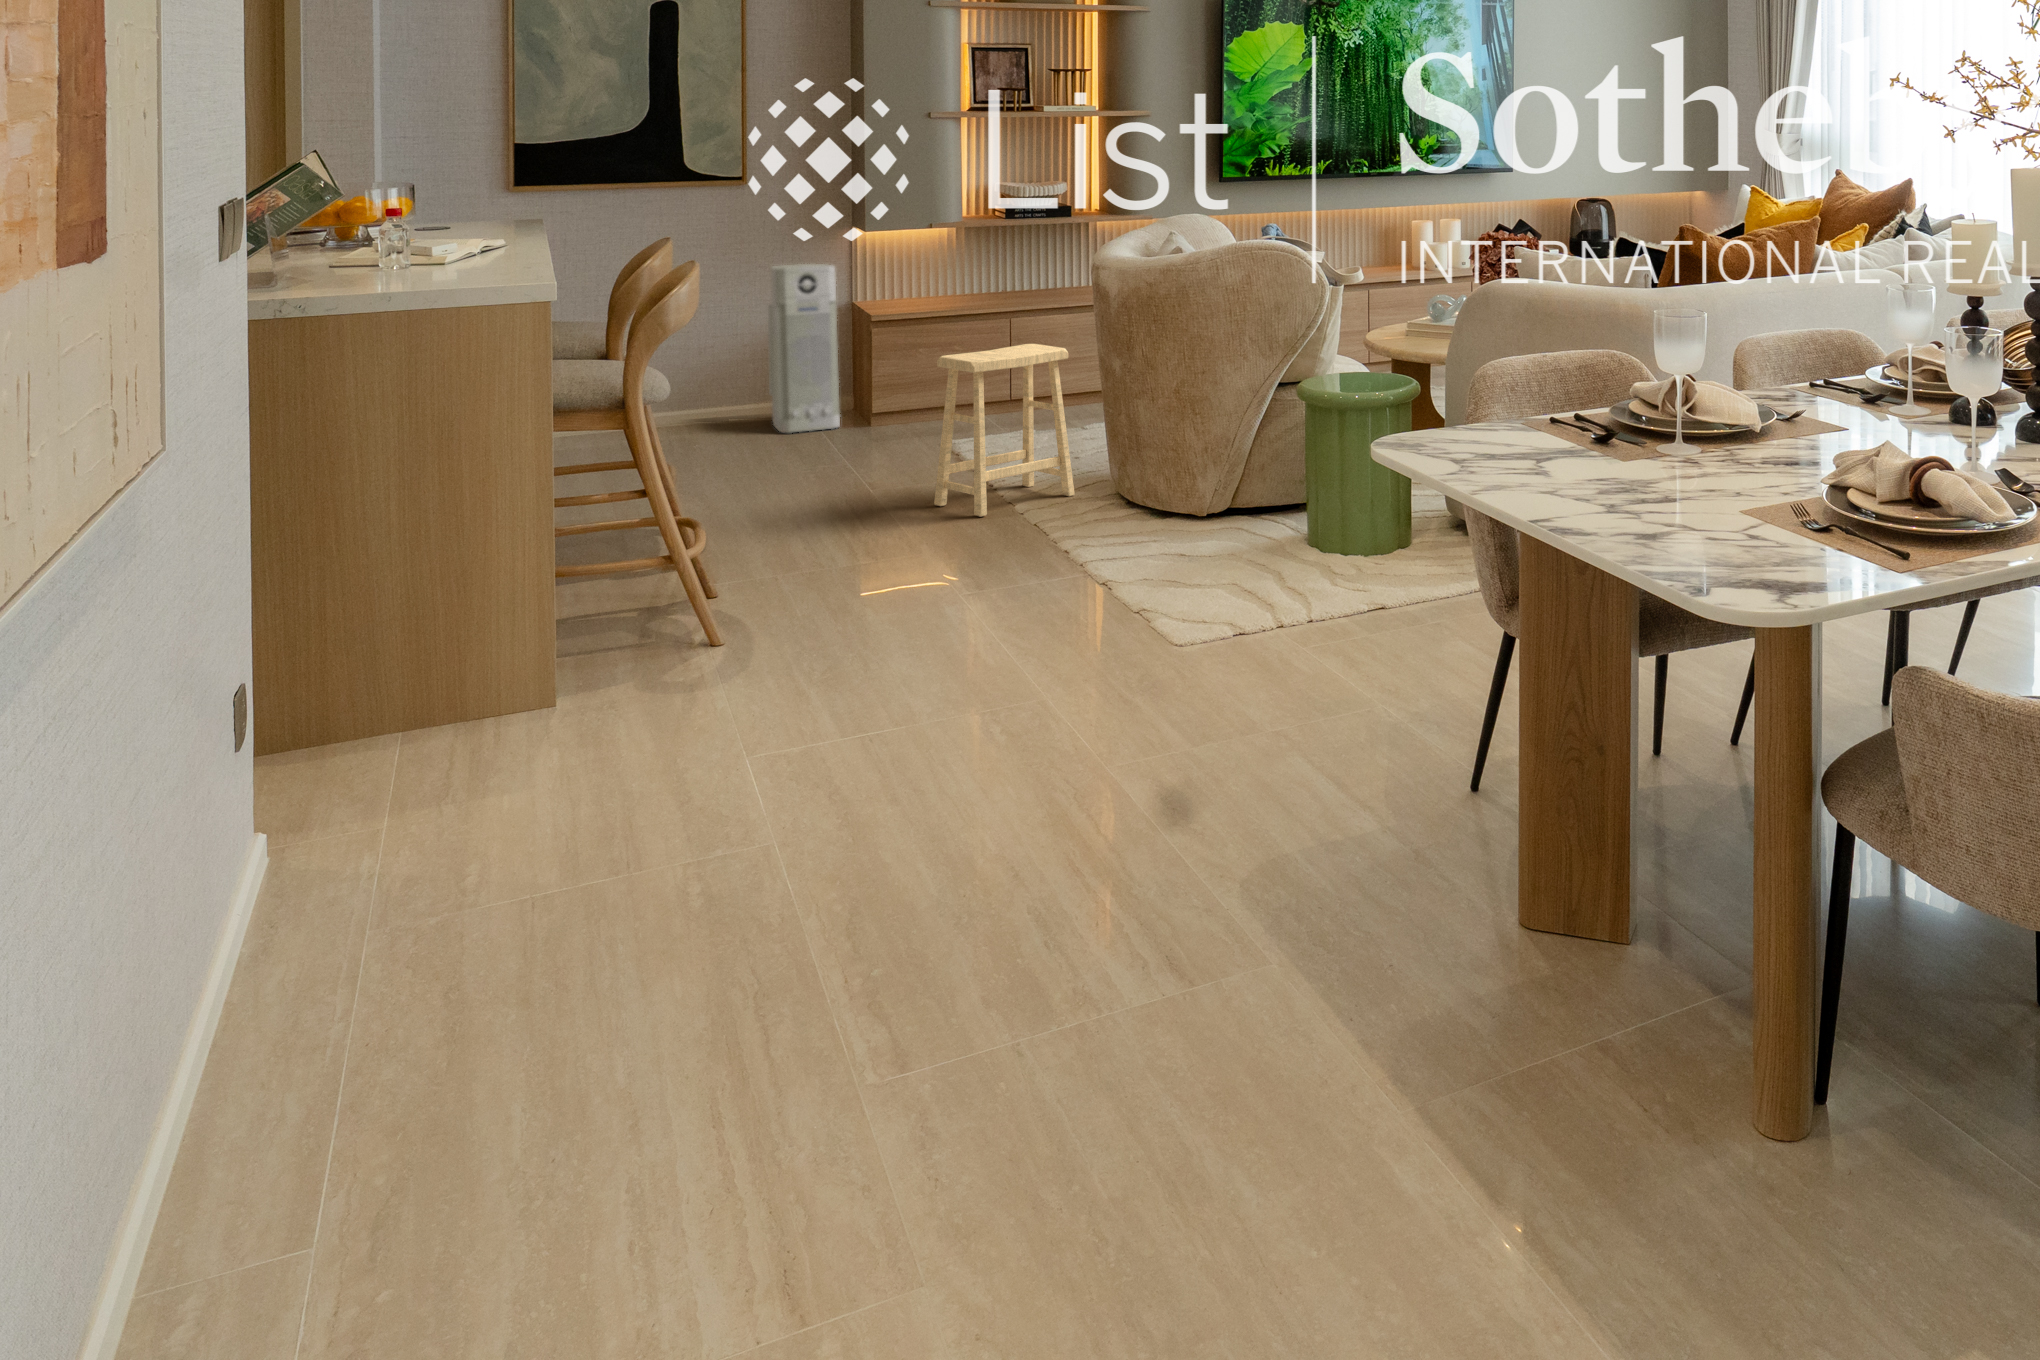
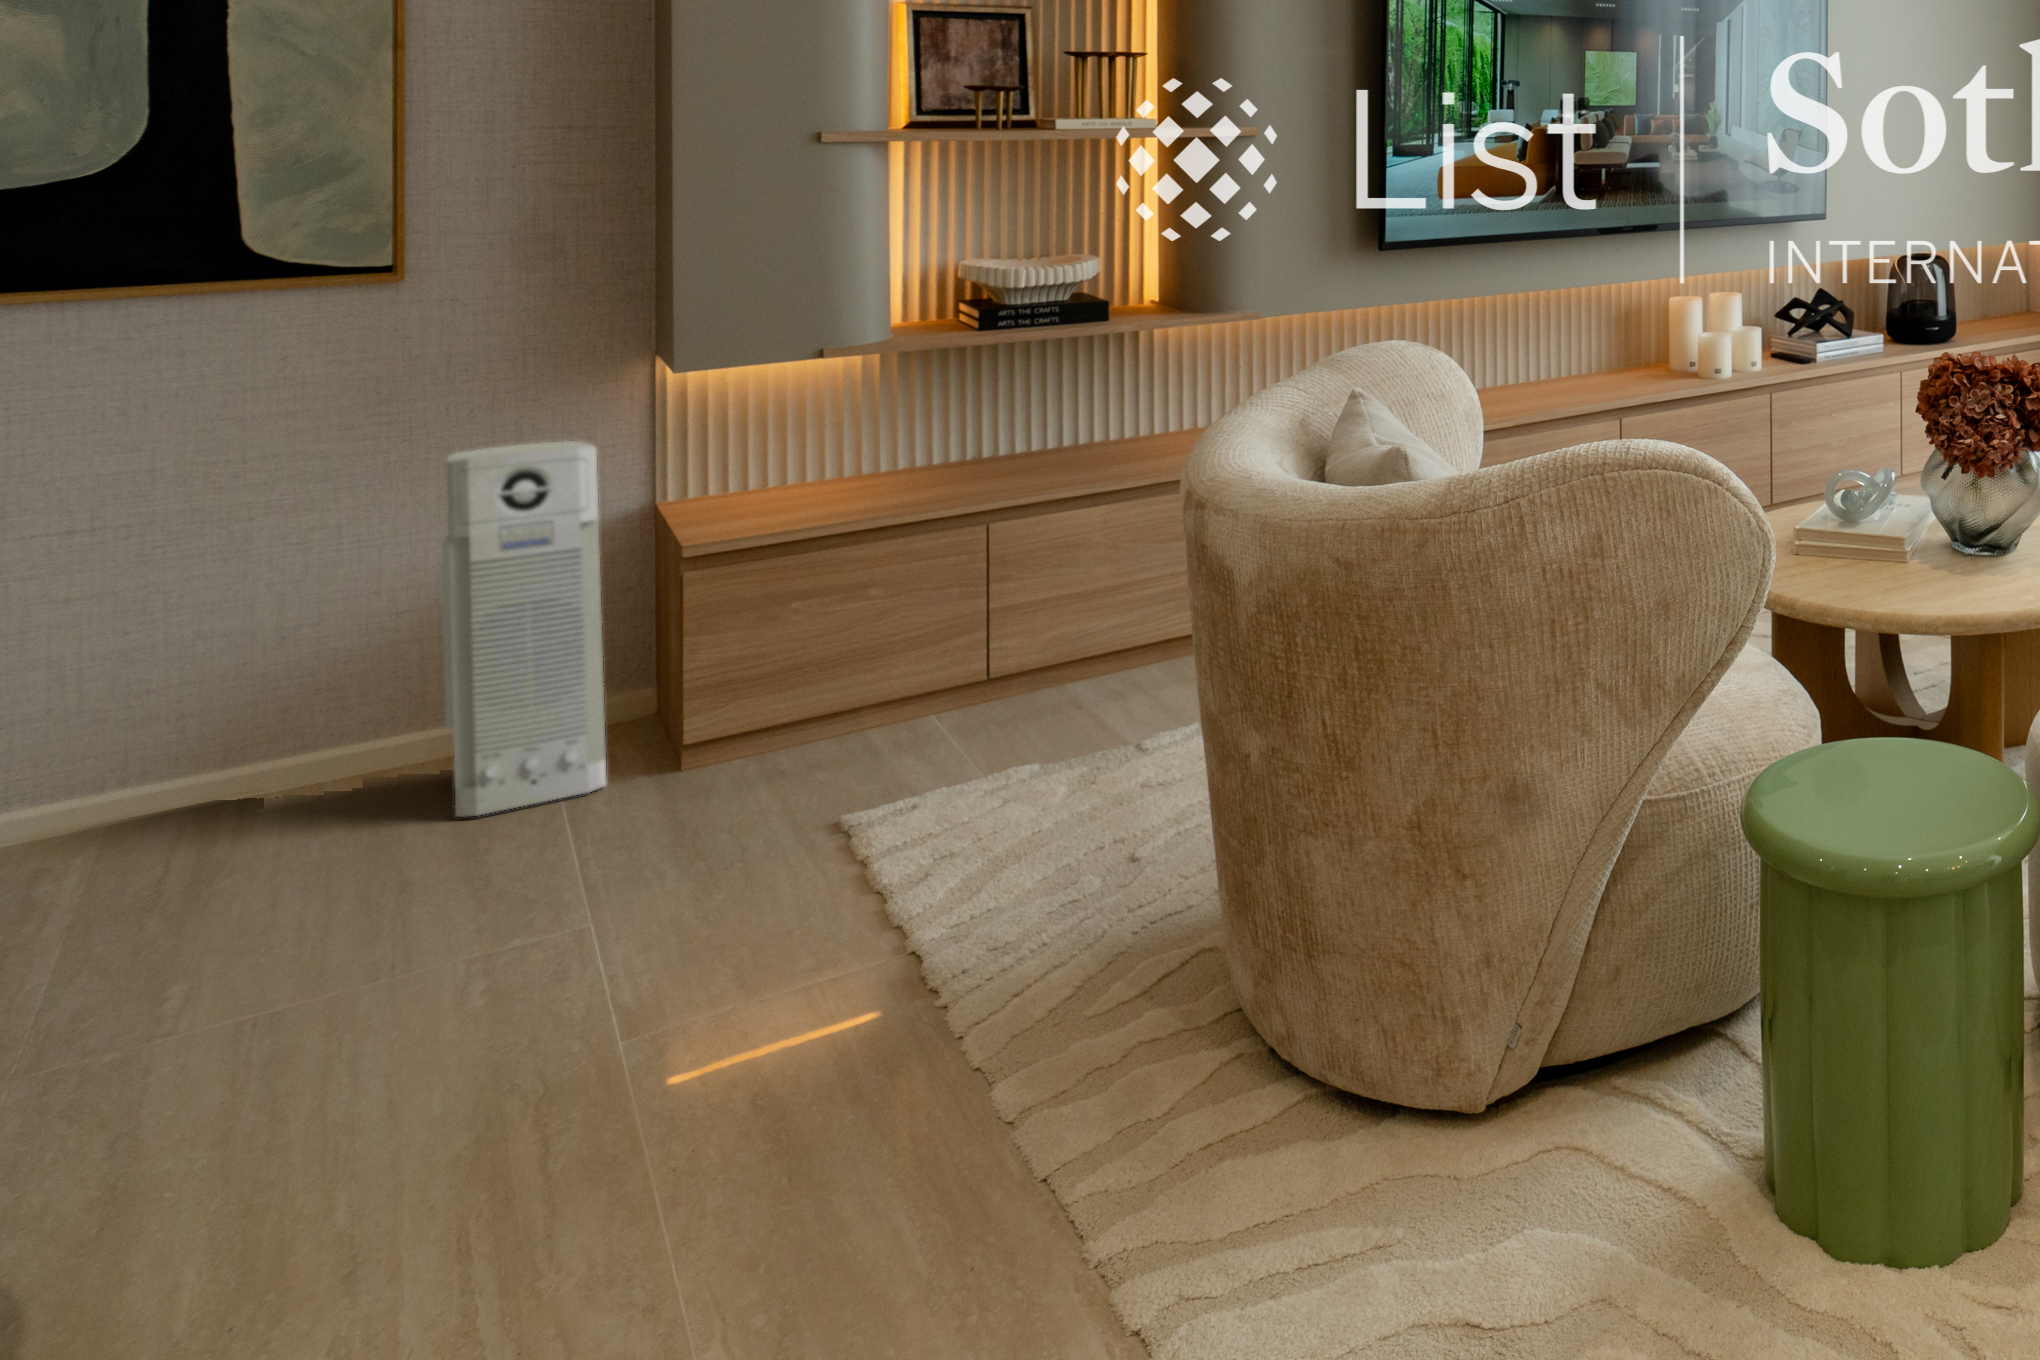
footstool: present [934,344,1074,517] -> none [723,643,1112,1162]

